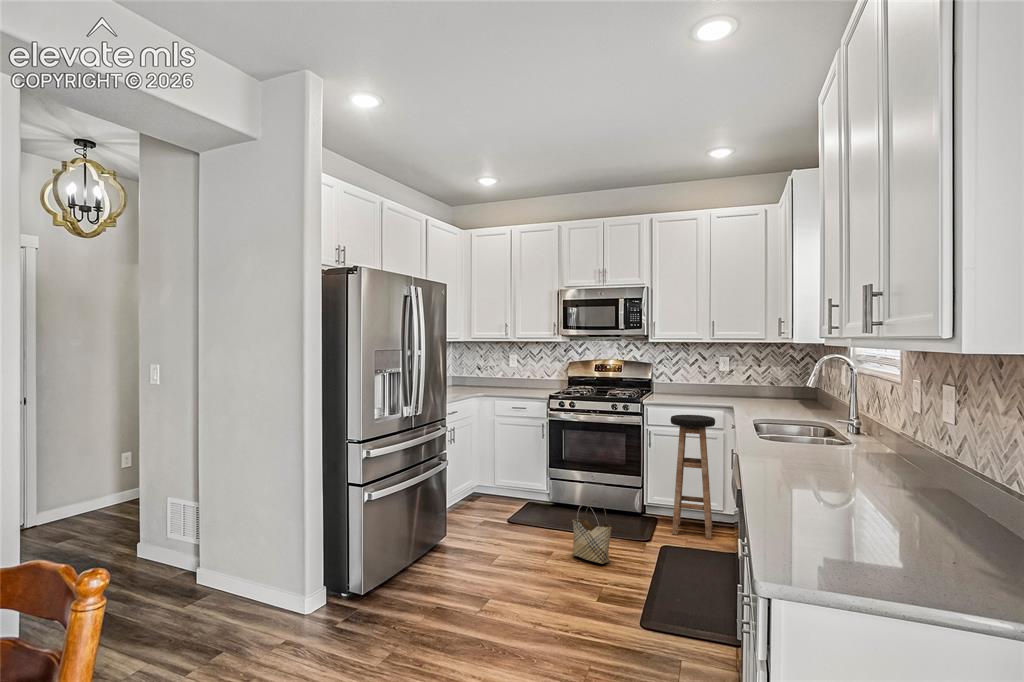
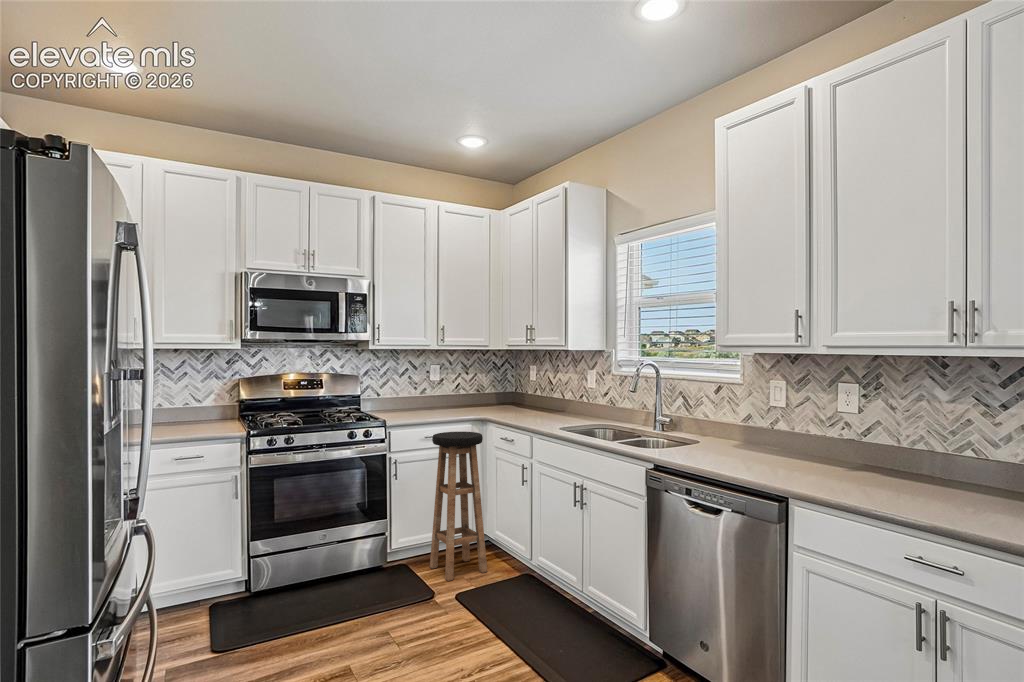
woven basket: present [572,501,612,564] -> none [390,564,449,656]

